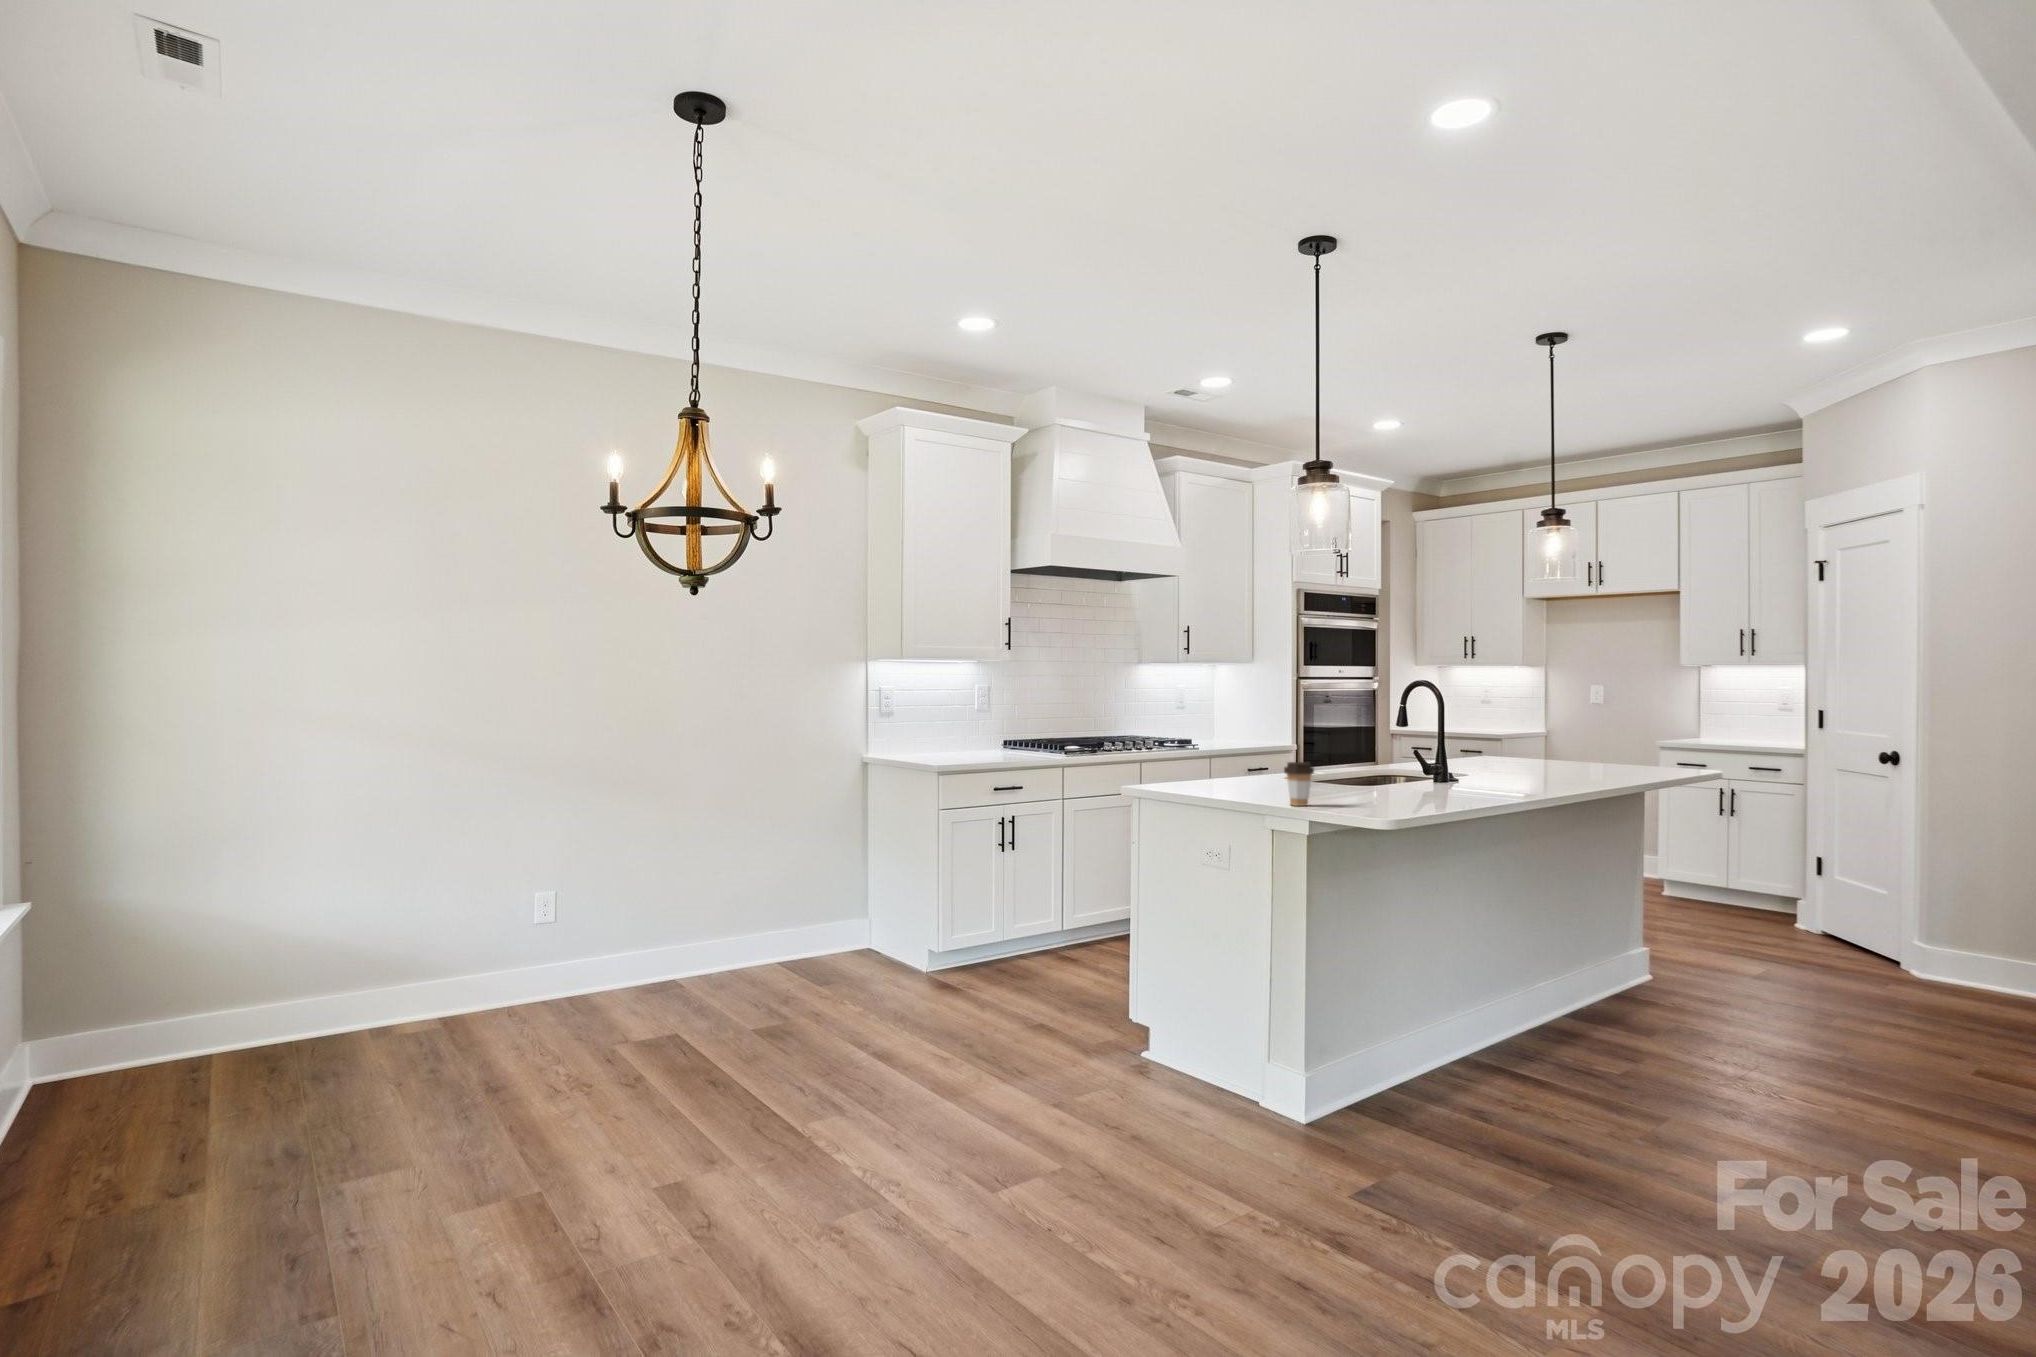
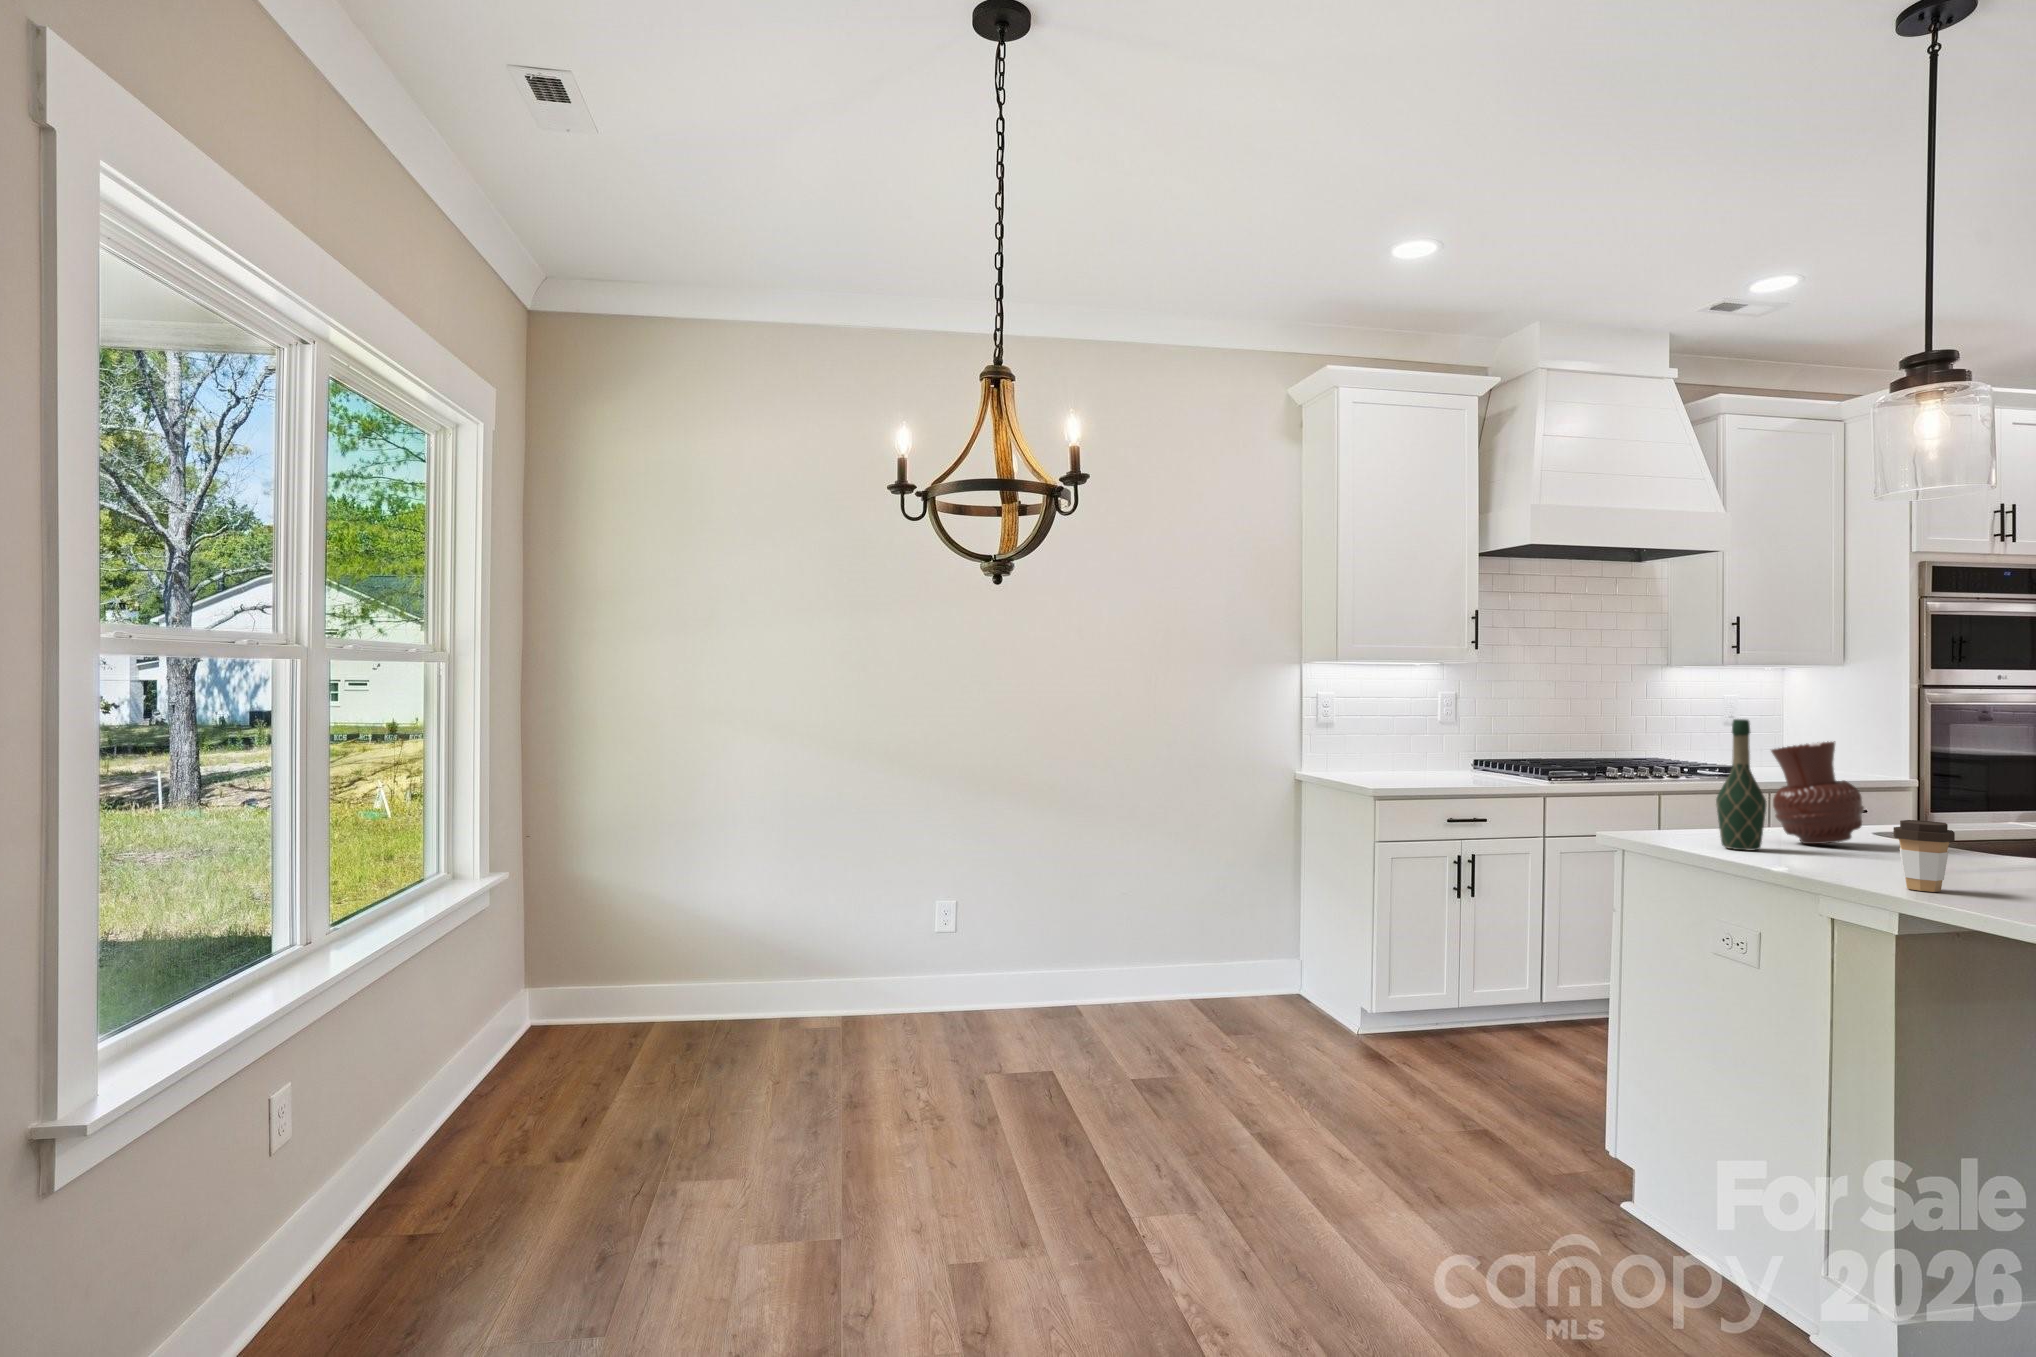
wine bottle: none [1184,701,1214,792] -> present [1716,719,1766,850]
vase: none [1215,715,1267,786] -> present [1771,741,1864,844]

